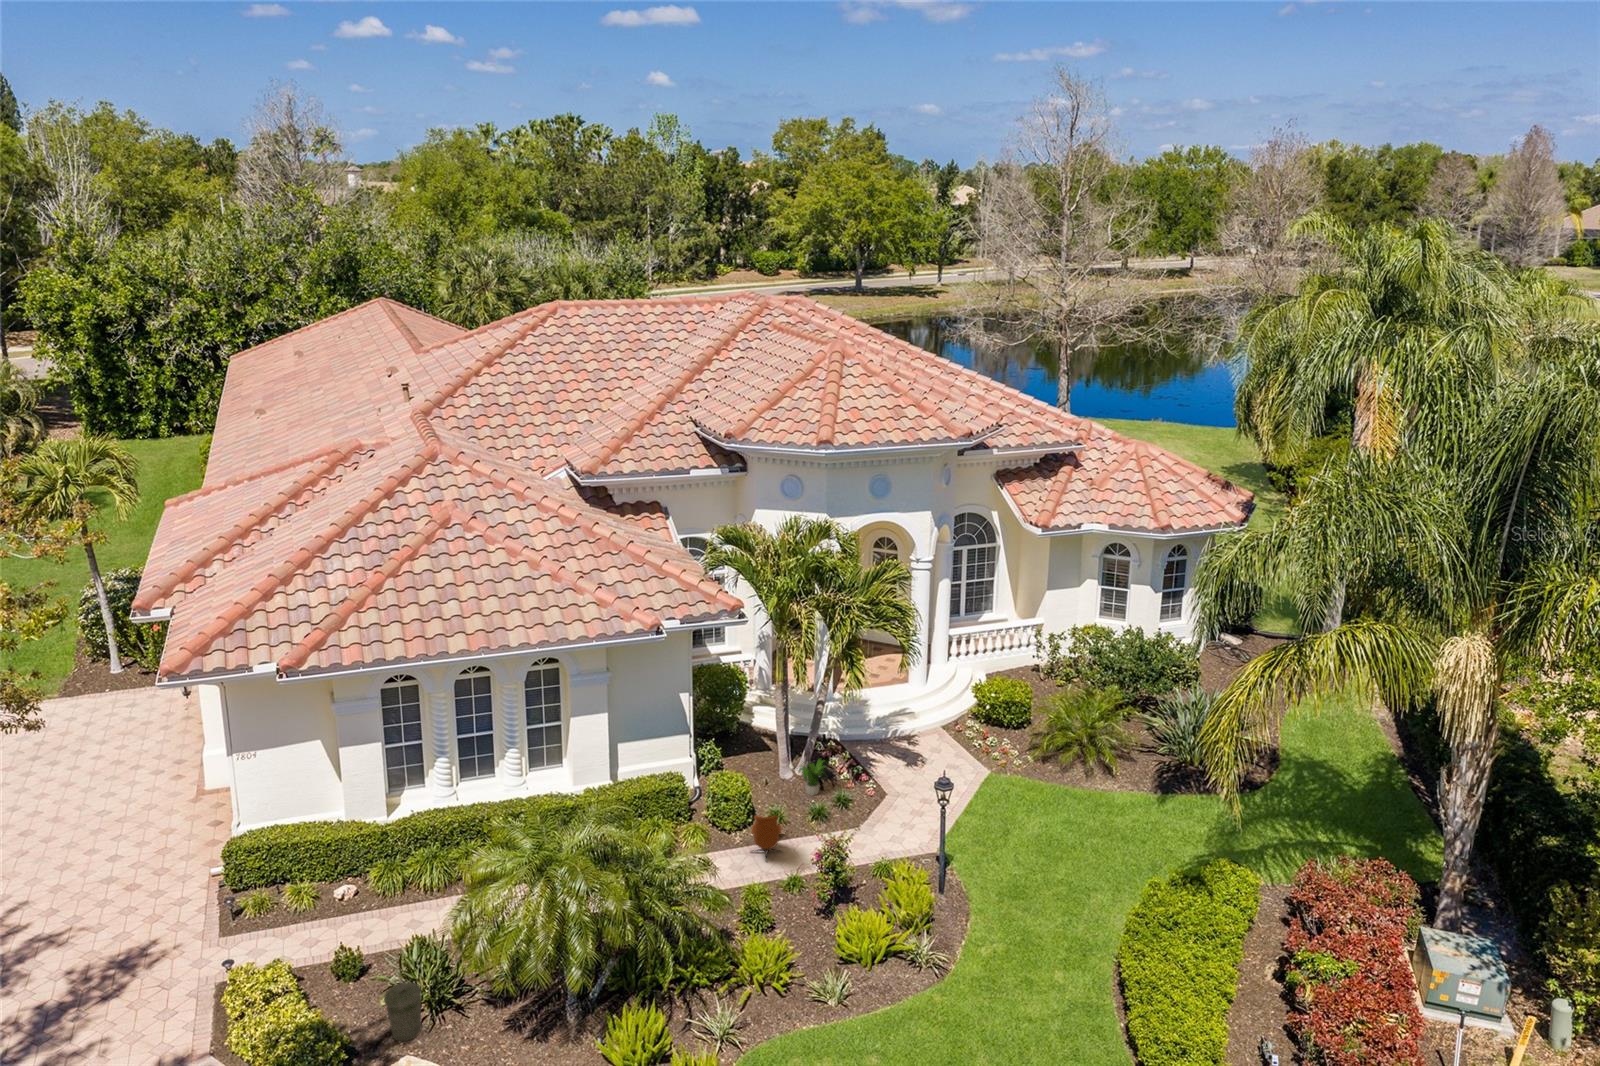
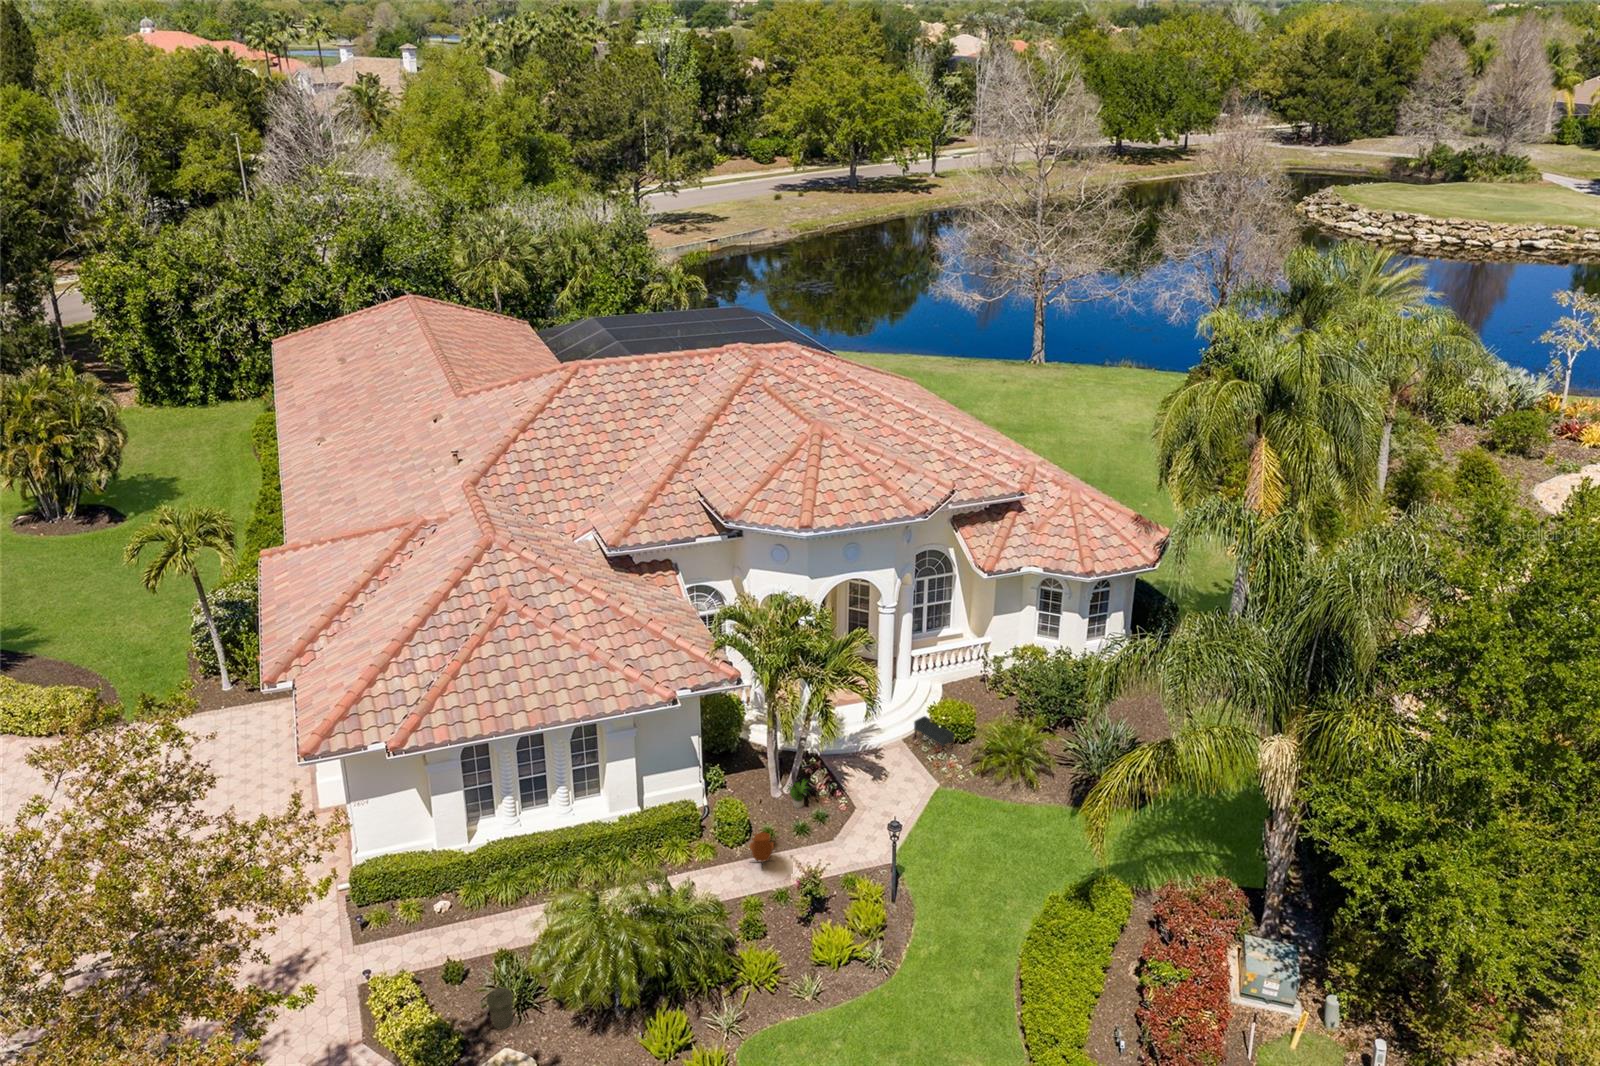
bench: none [953,699,1005,742] -> present [914,716,954,753]

